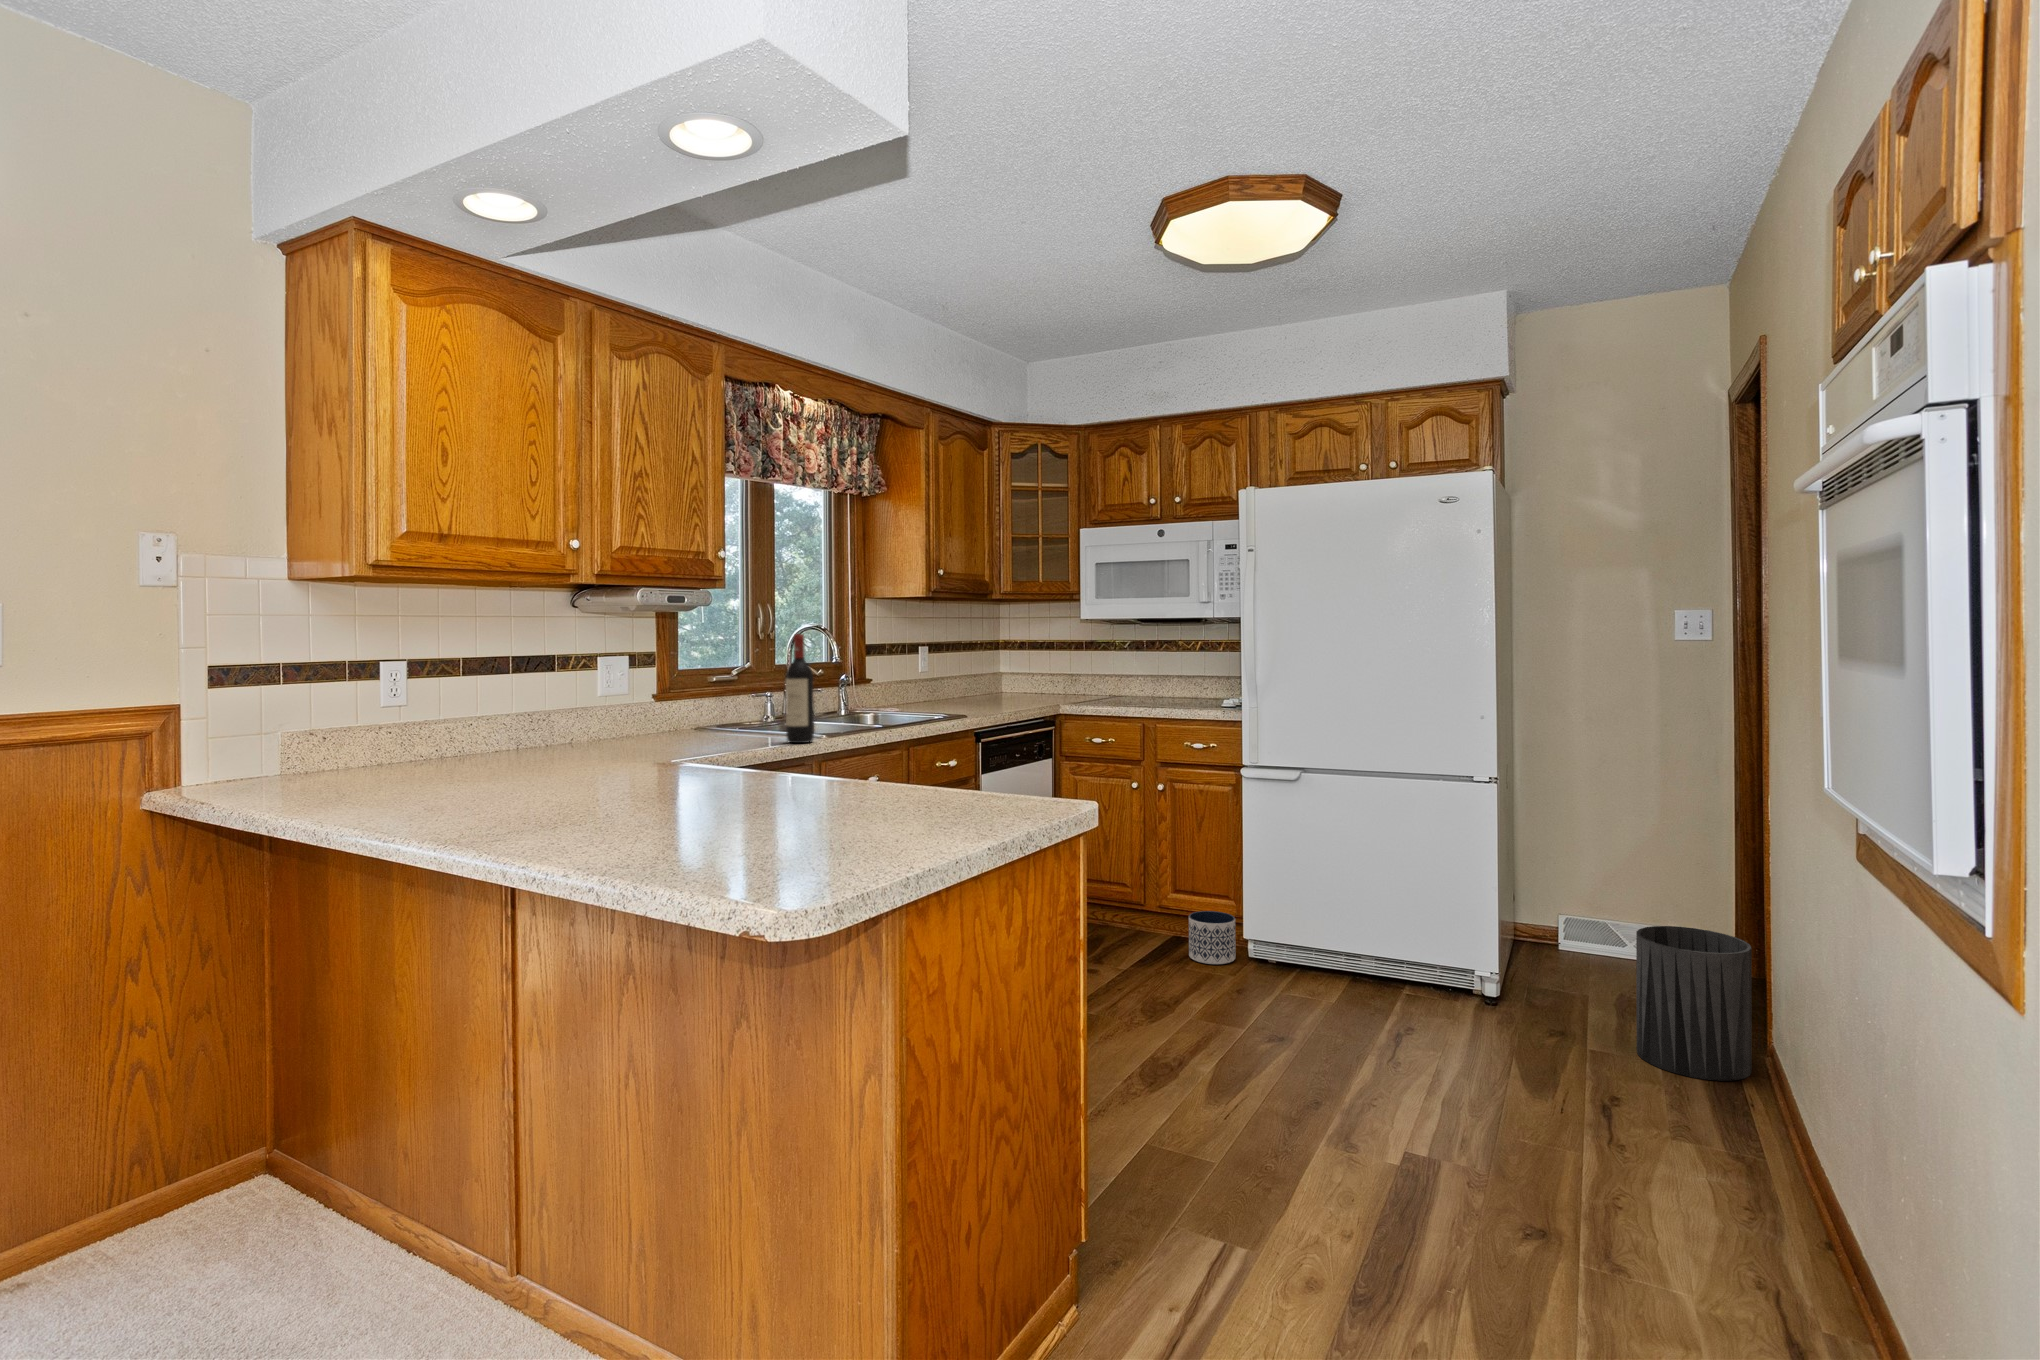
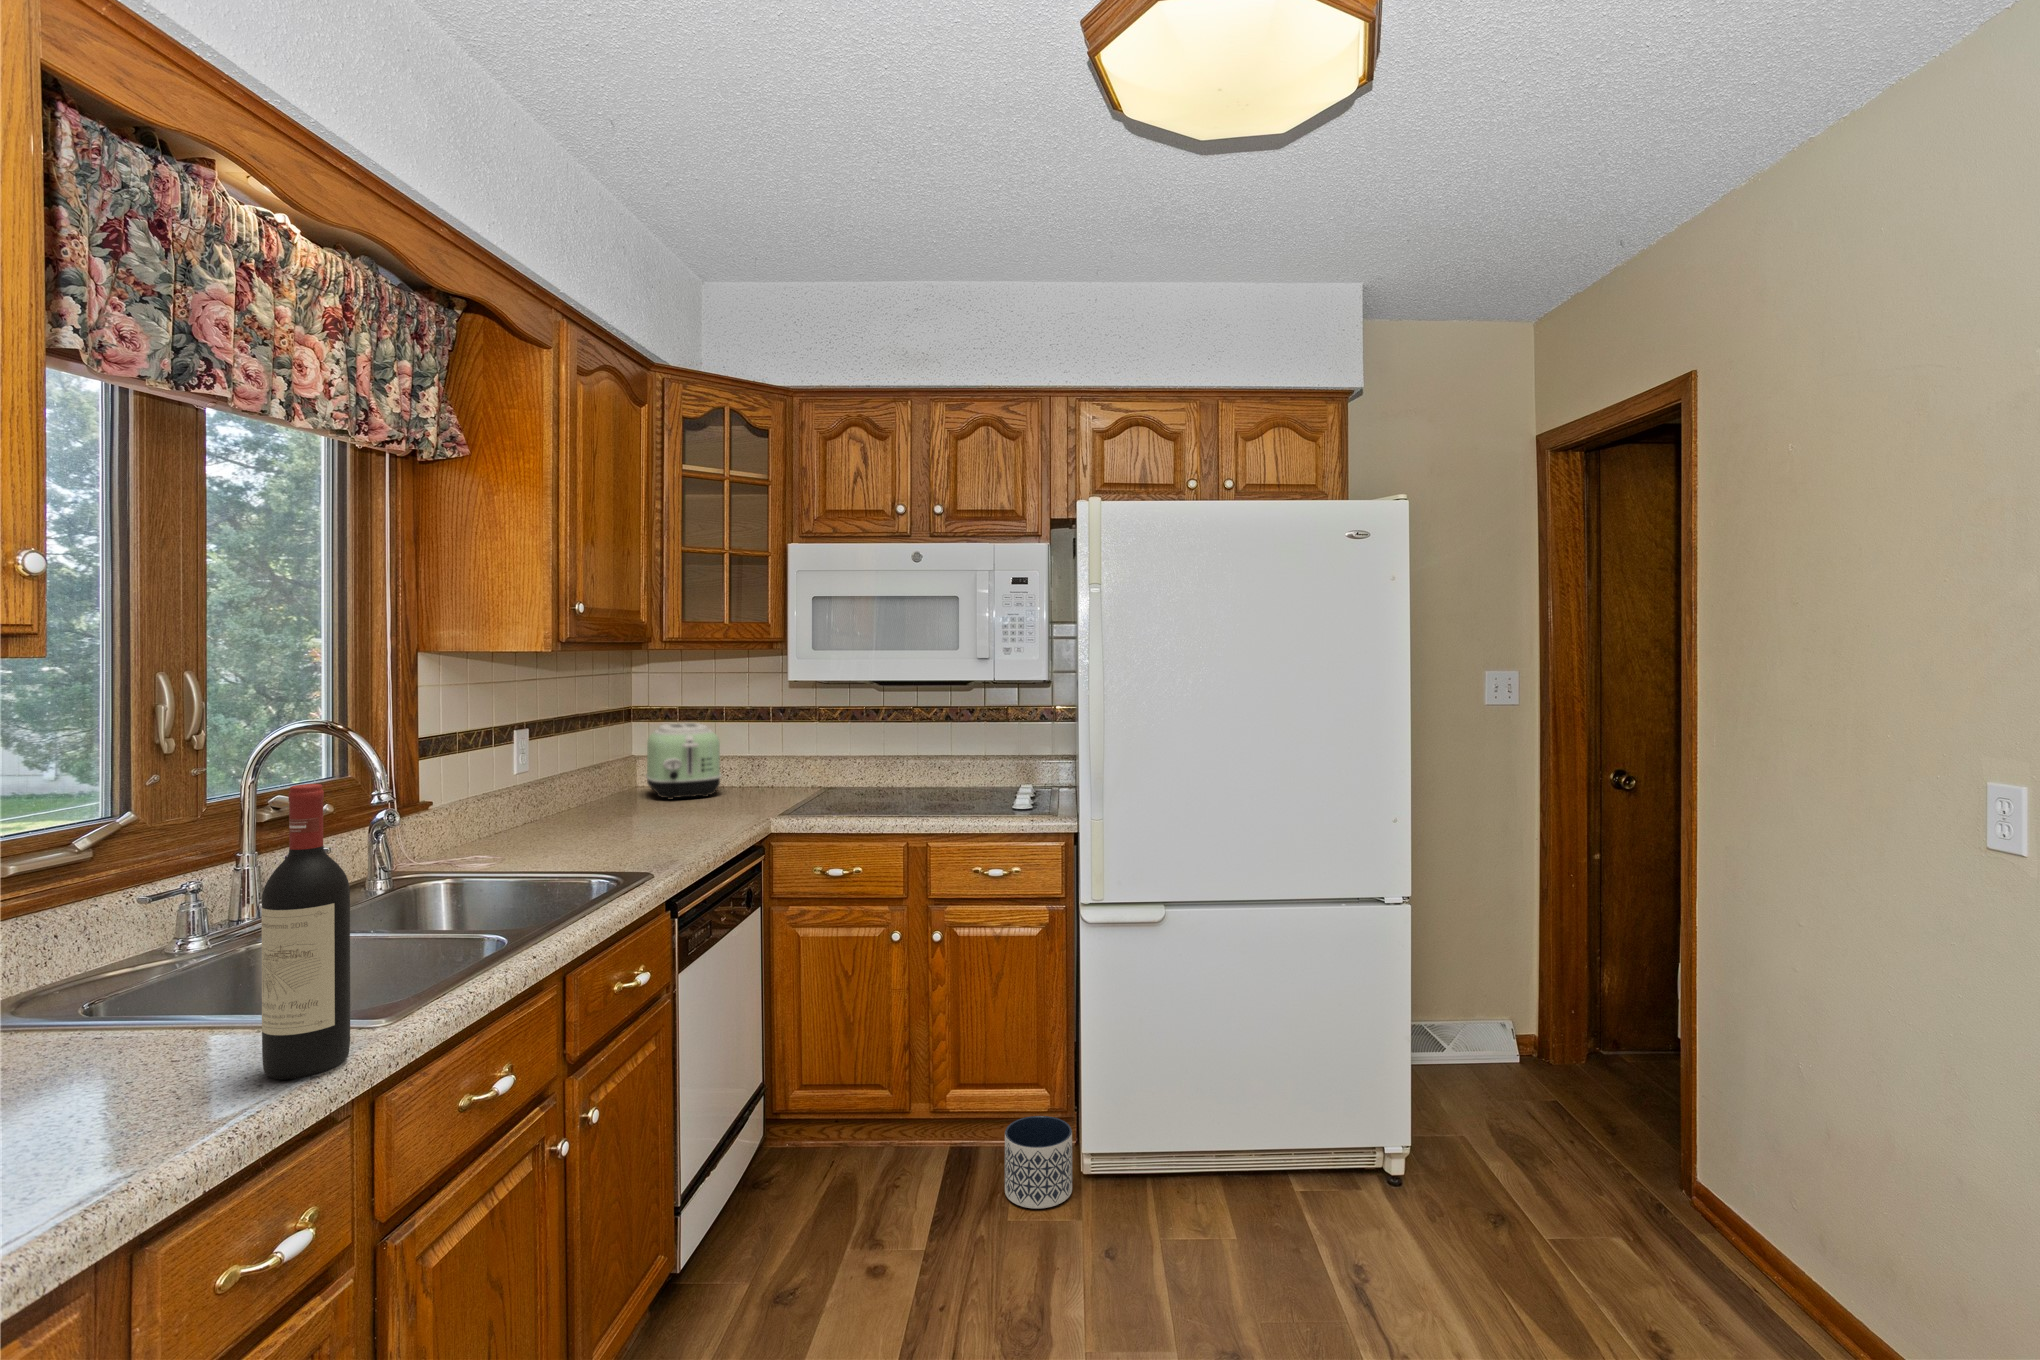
toaster: none [1001,651,1045,698] -> present [646,723,721,799]
trash can: present [1636,926,1752,1081] -> none [1604,1067,1737,1276]

